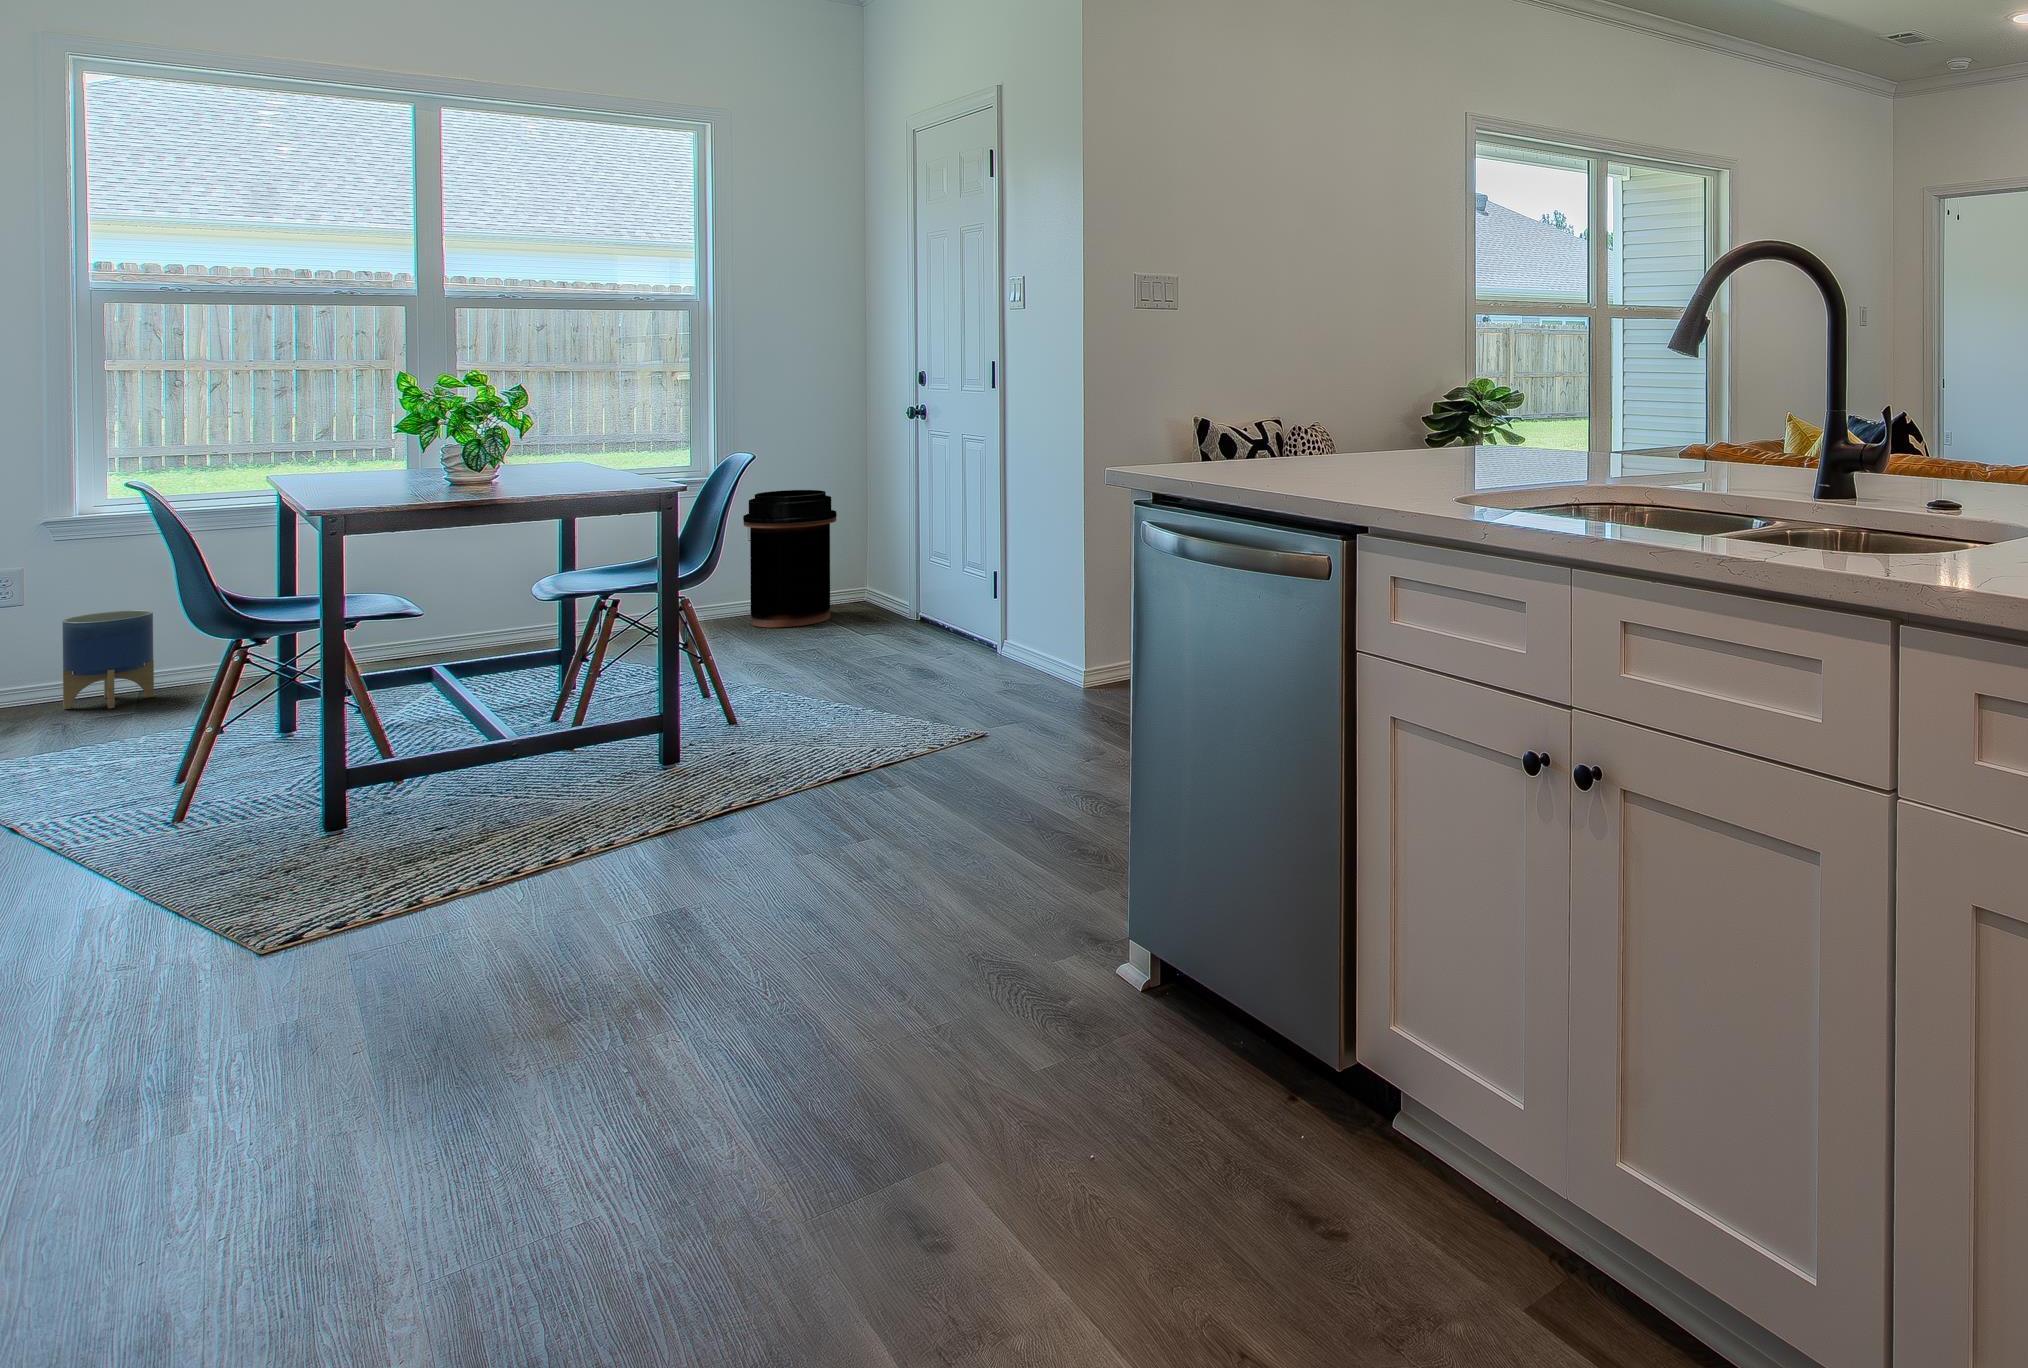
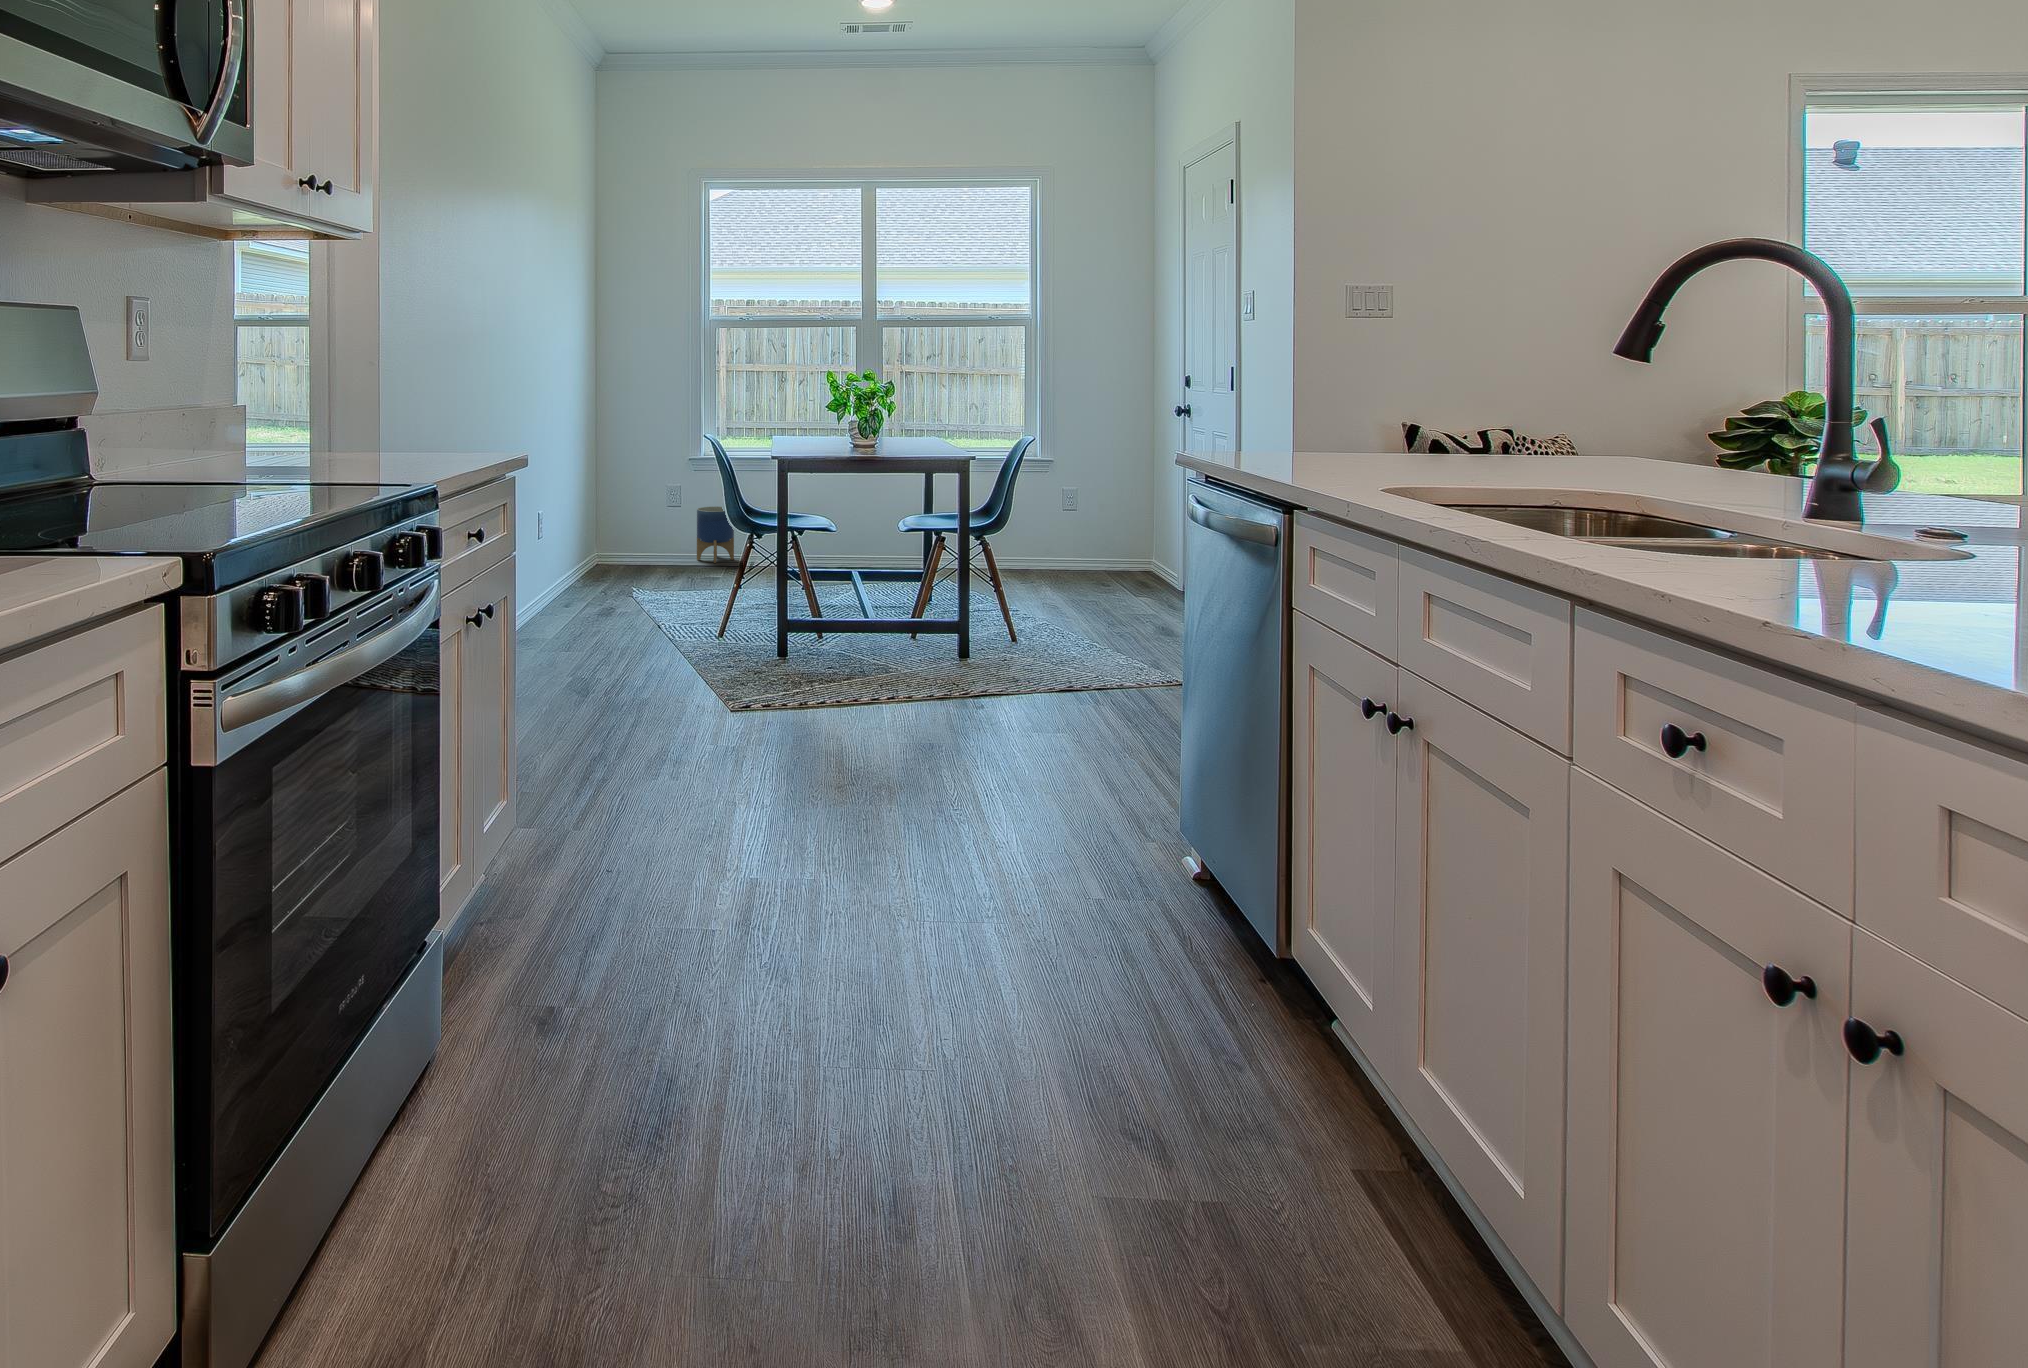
trash can: present [743,490,837,627] -> none [1055,464,1122,572]

